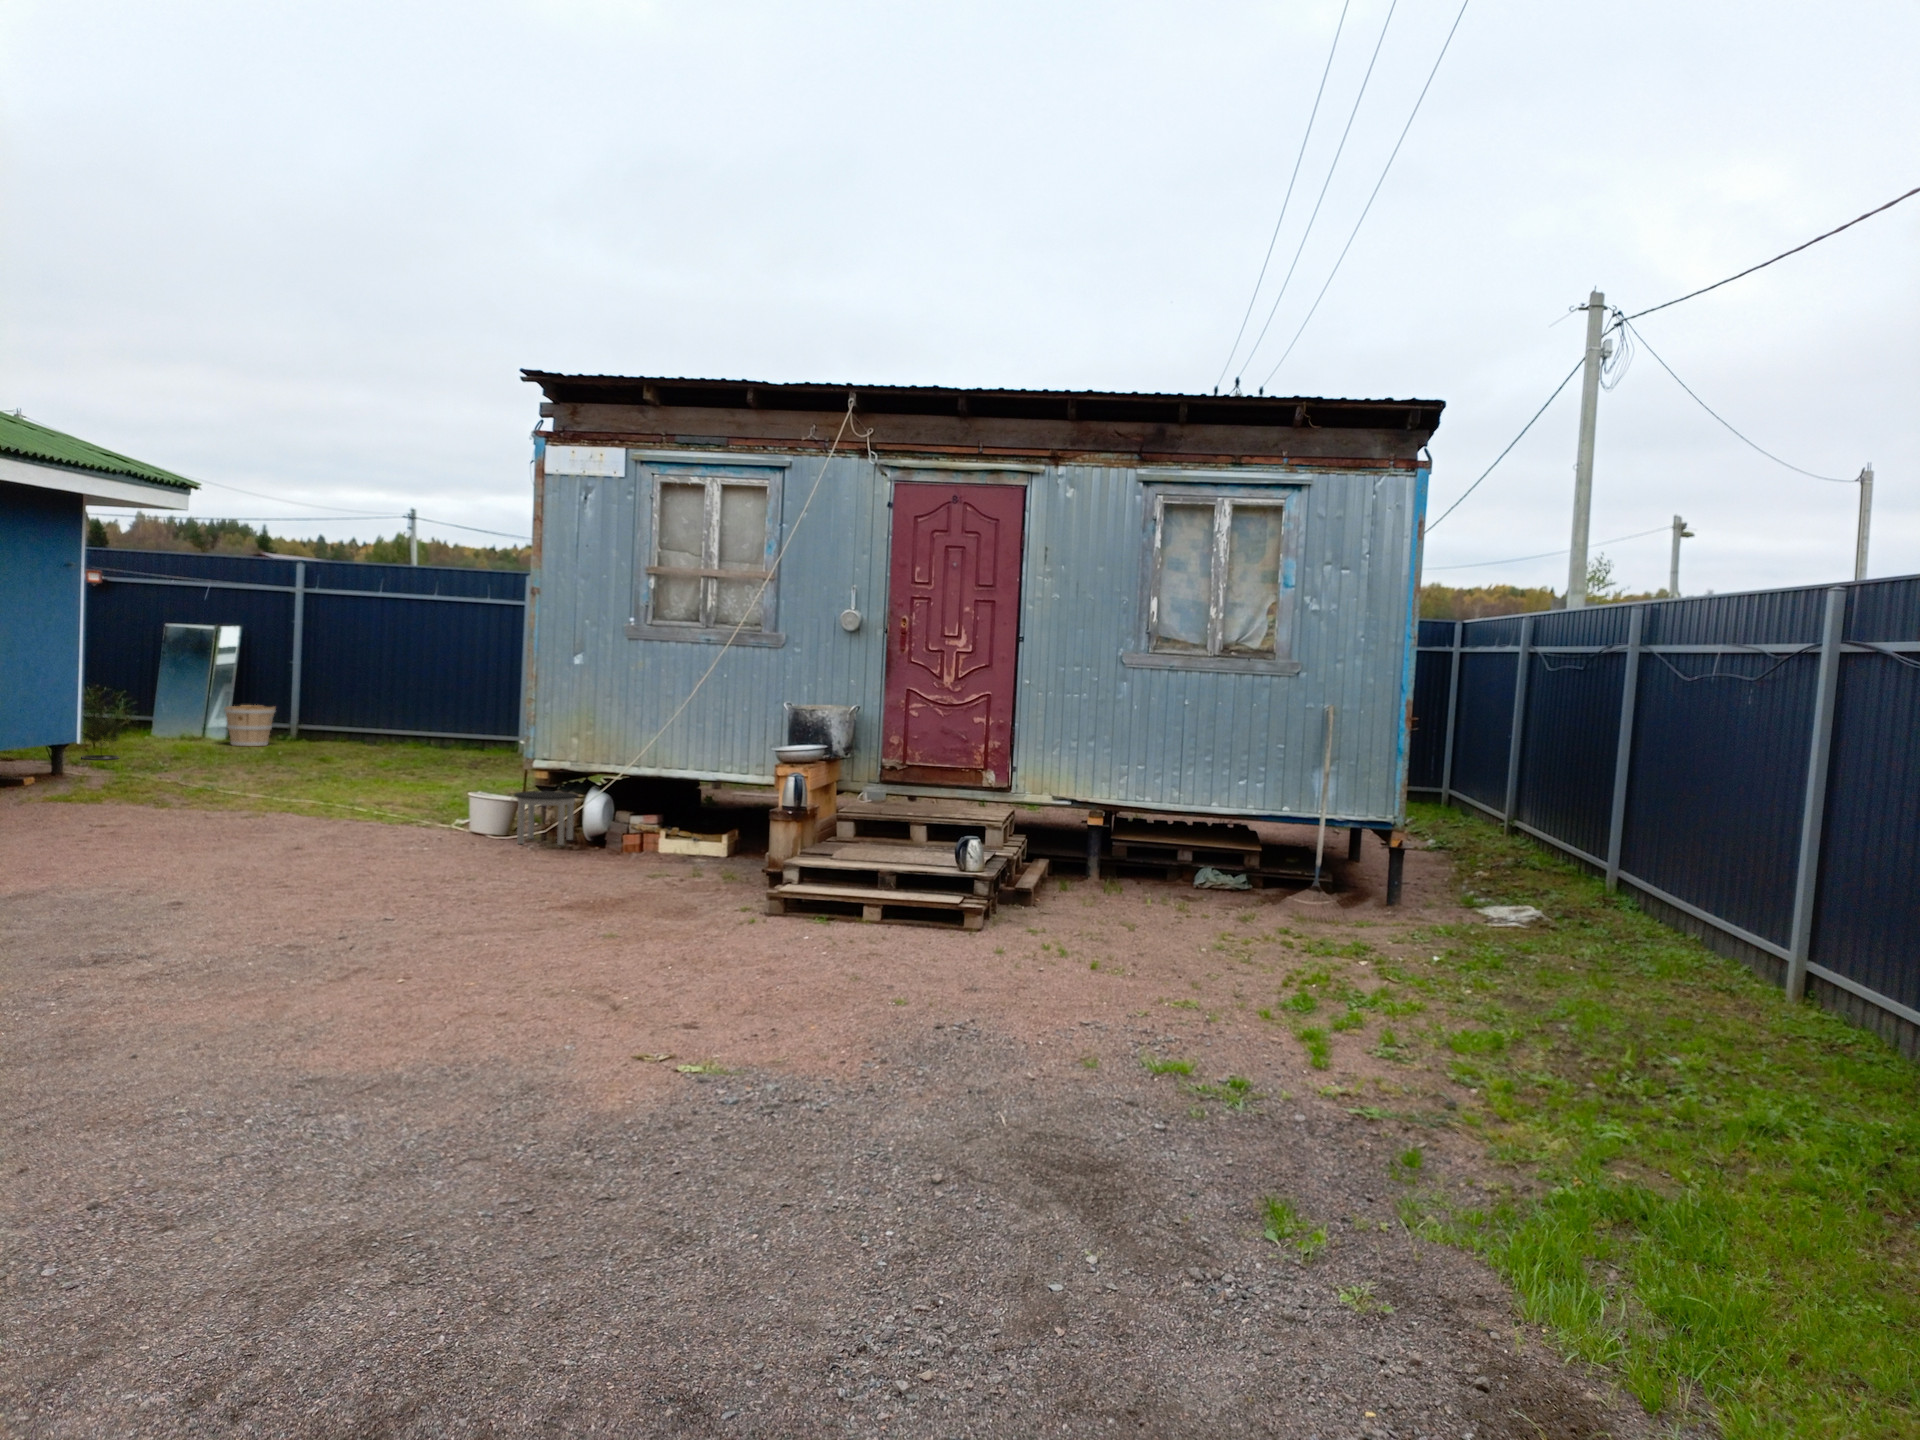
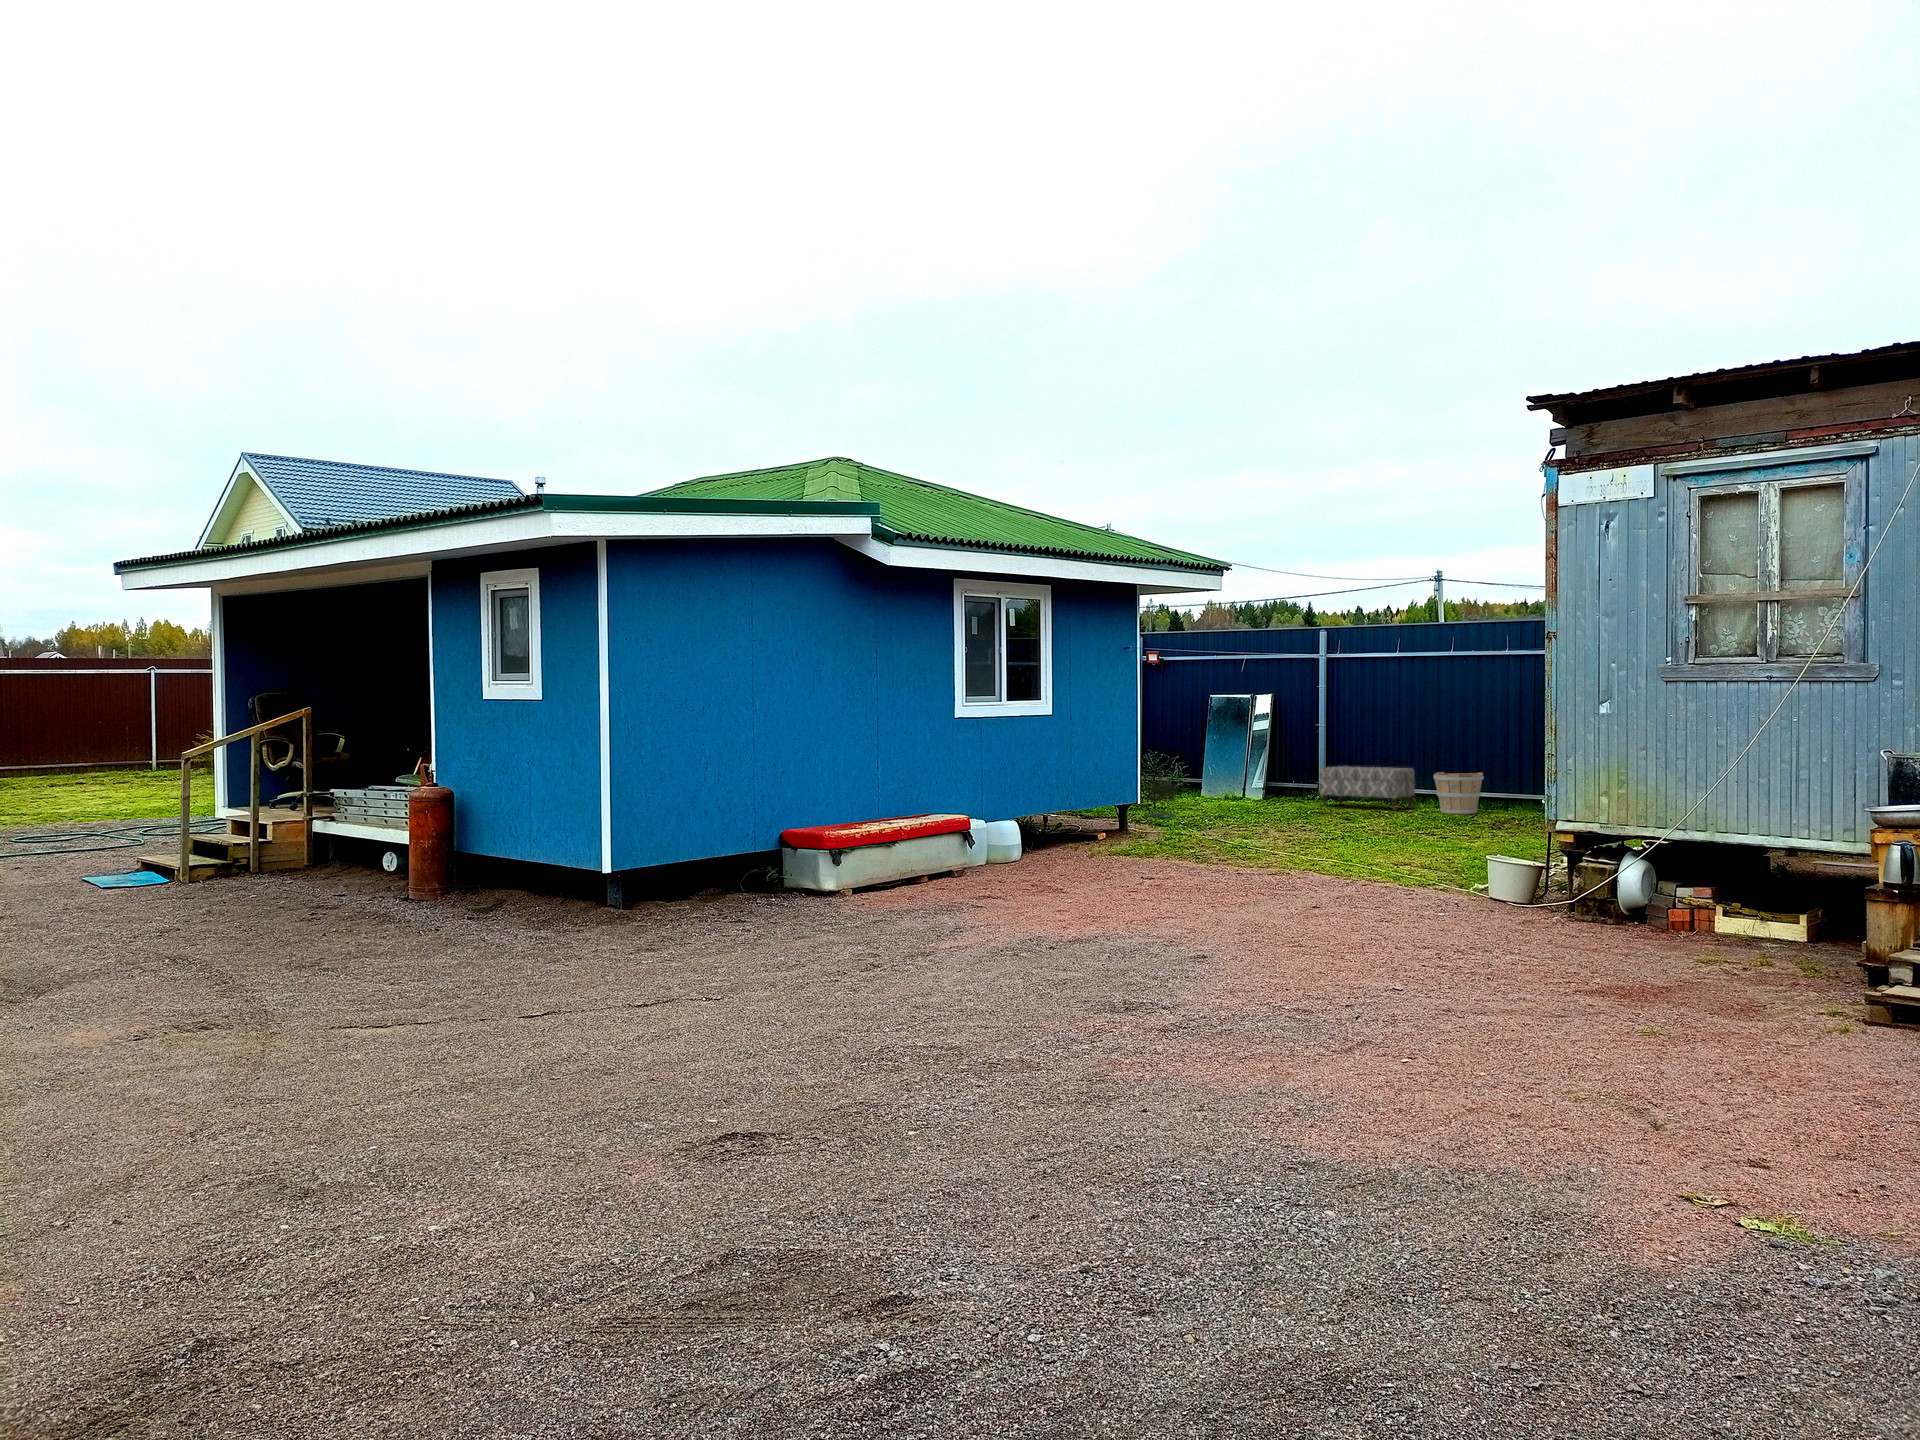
wooden bucket: present [224,705,276,746] -> present [1434,772,1484,814]
bench: none [291,706,394,752] -> present [1320,766,1415,811]
round table: present [514,791,579,845] -> none [1534,854,1610,916]

